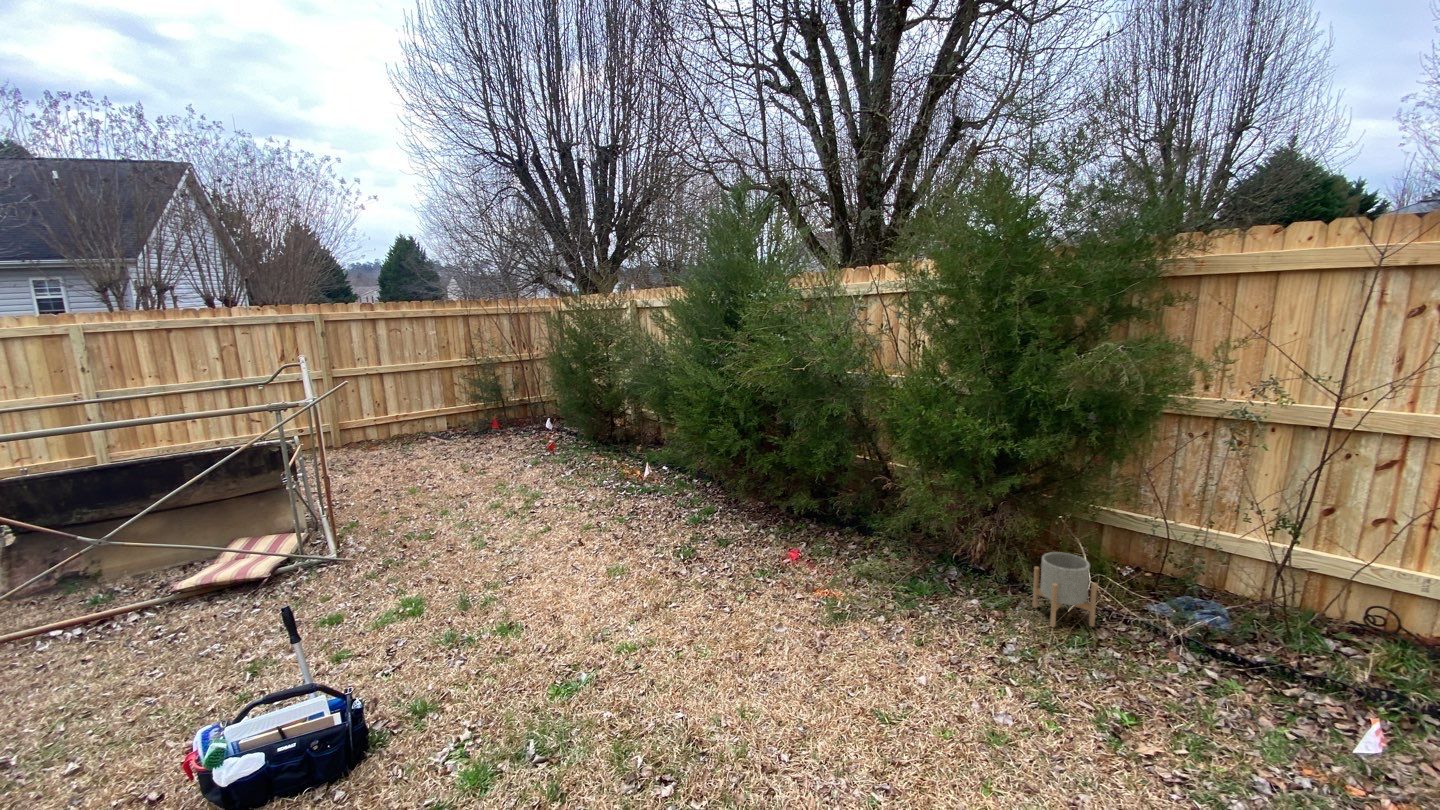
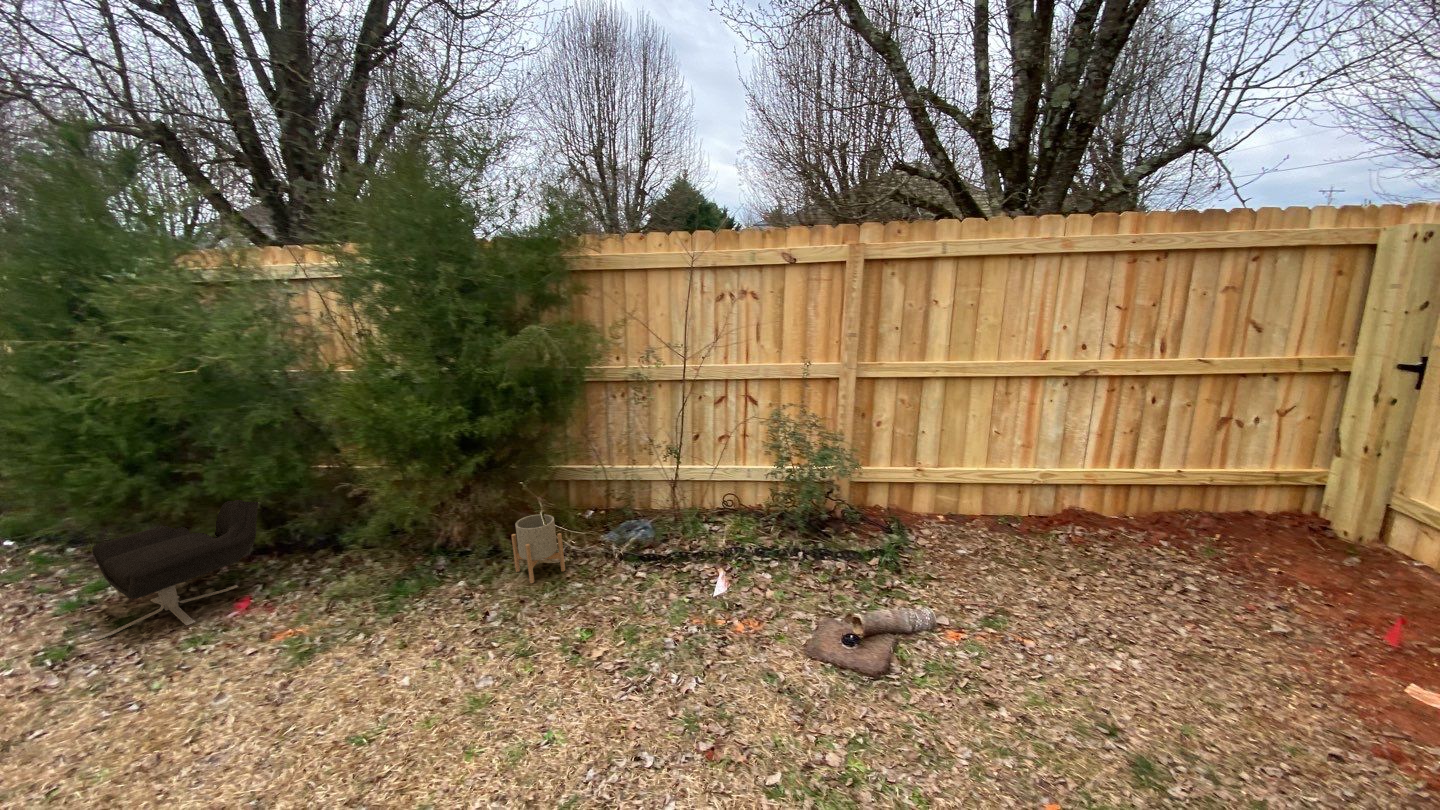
lounge chair: none [709,451,816,559] -> present [92,500,259,640]

